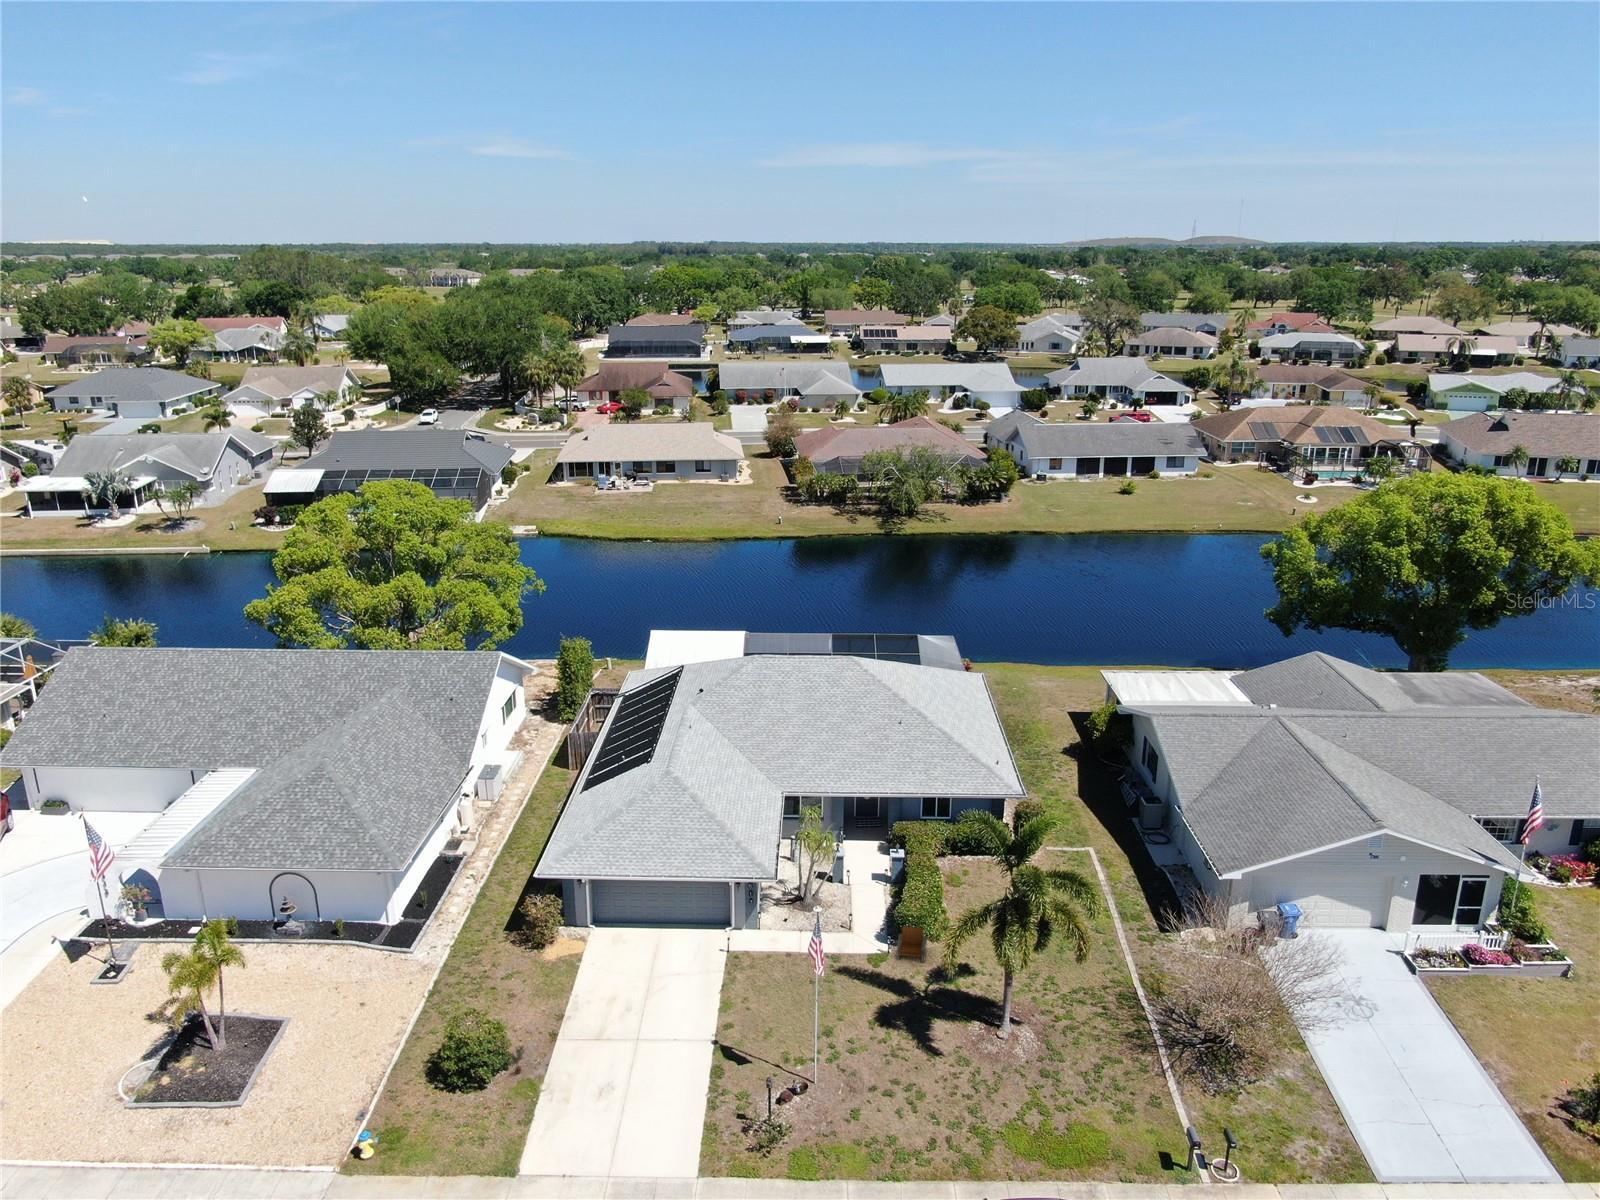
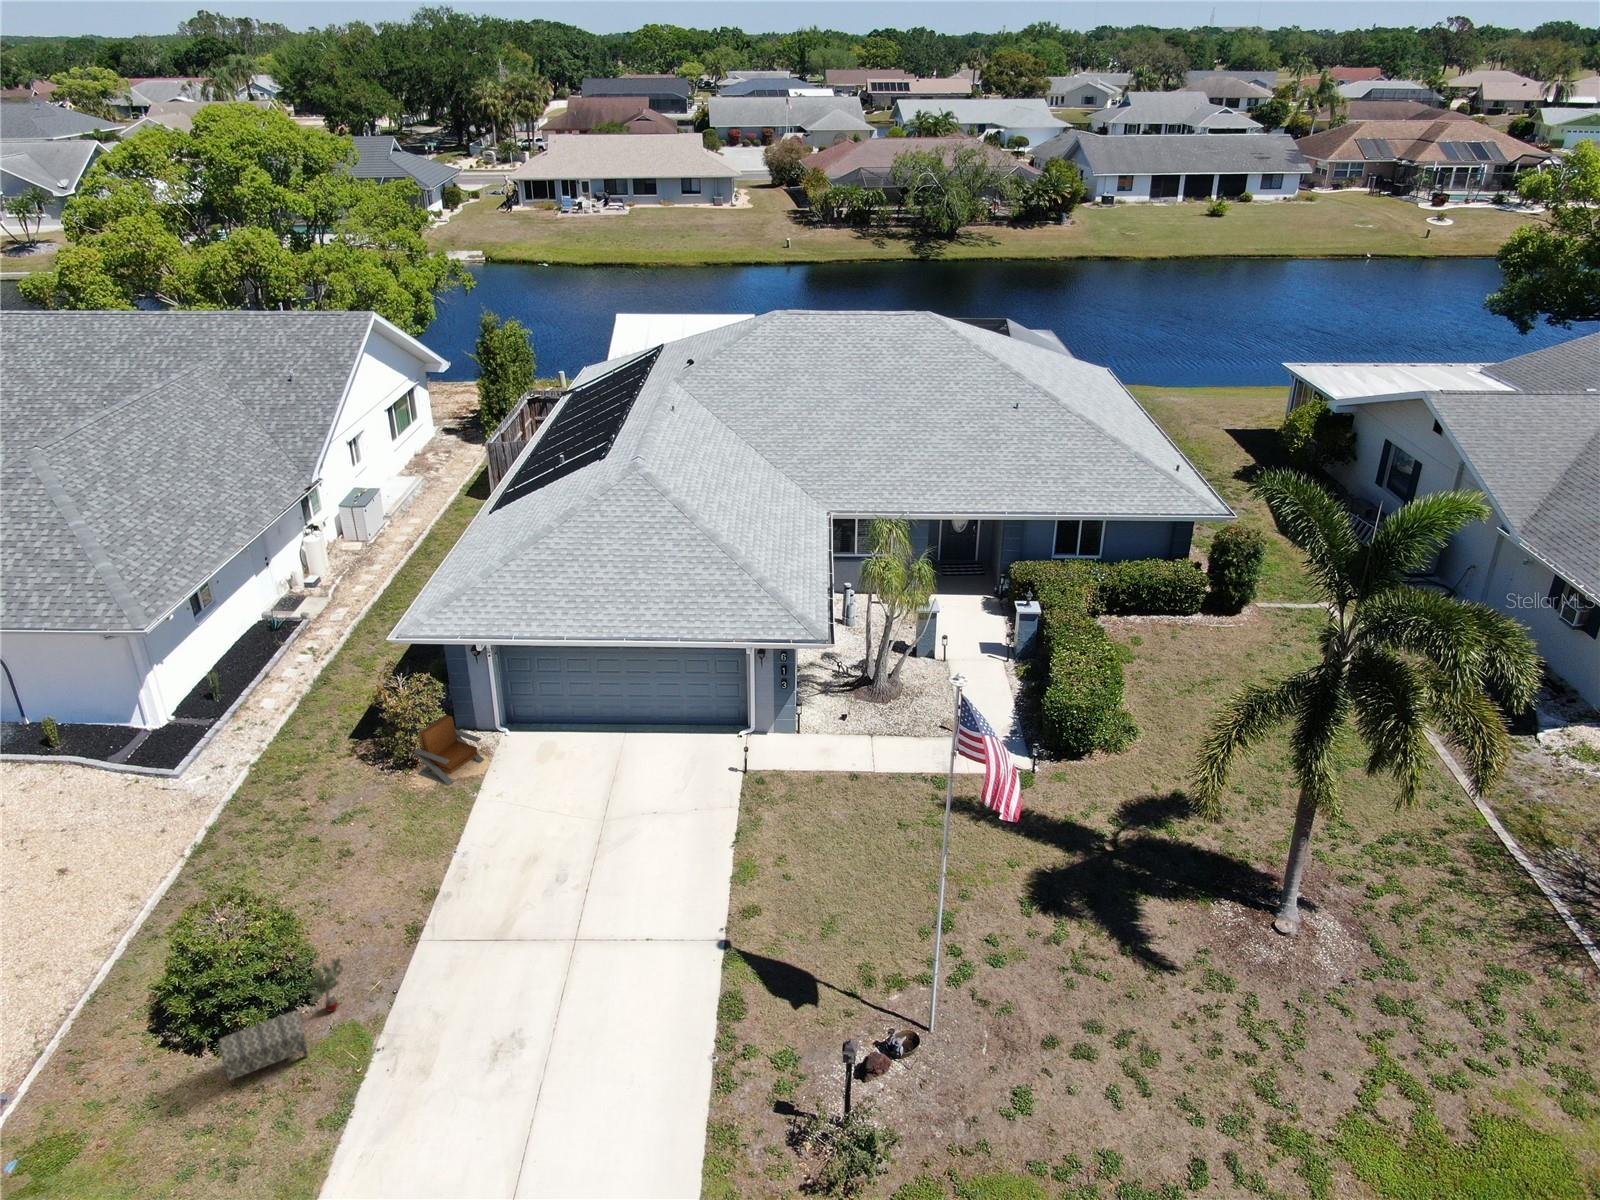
lounge chair: present [896,926,927,963] -> present [414,715,484,786]
bench: none [470,1070,511,1106] -> present [219,1011,308,1086]

